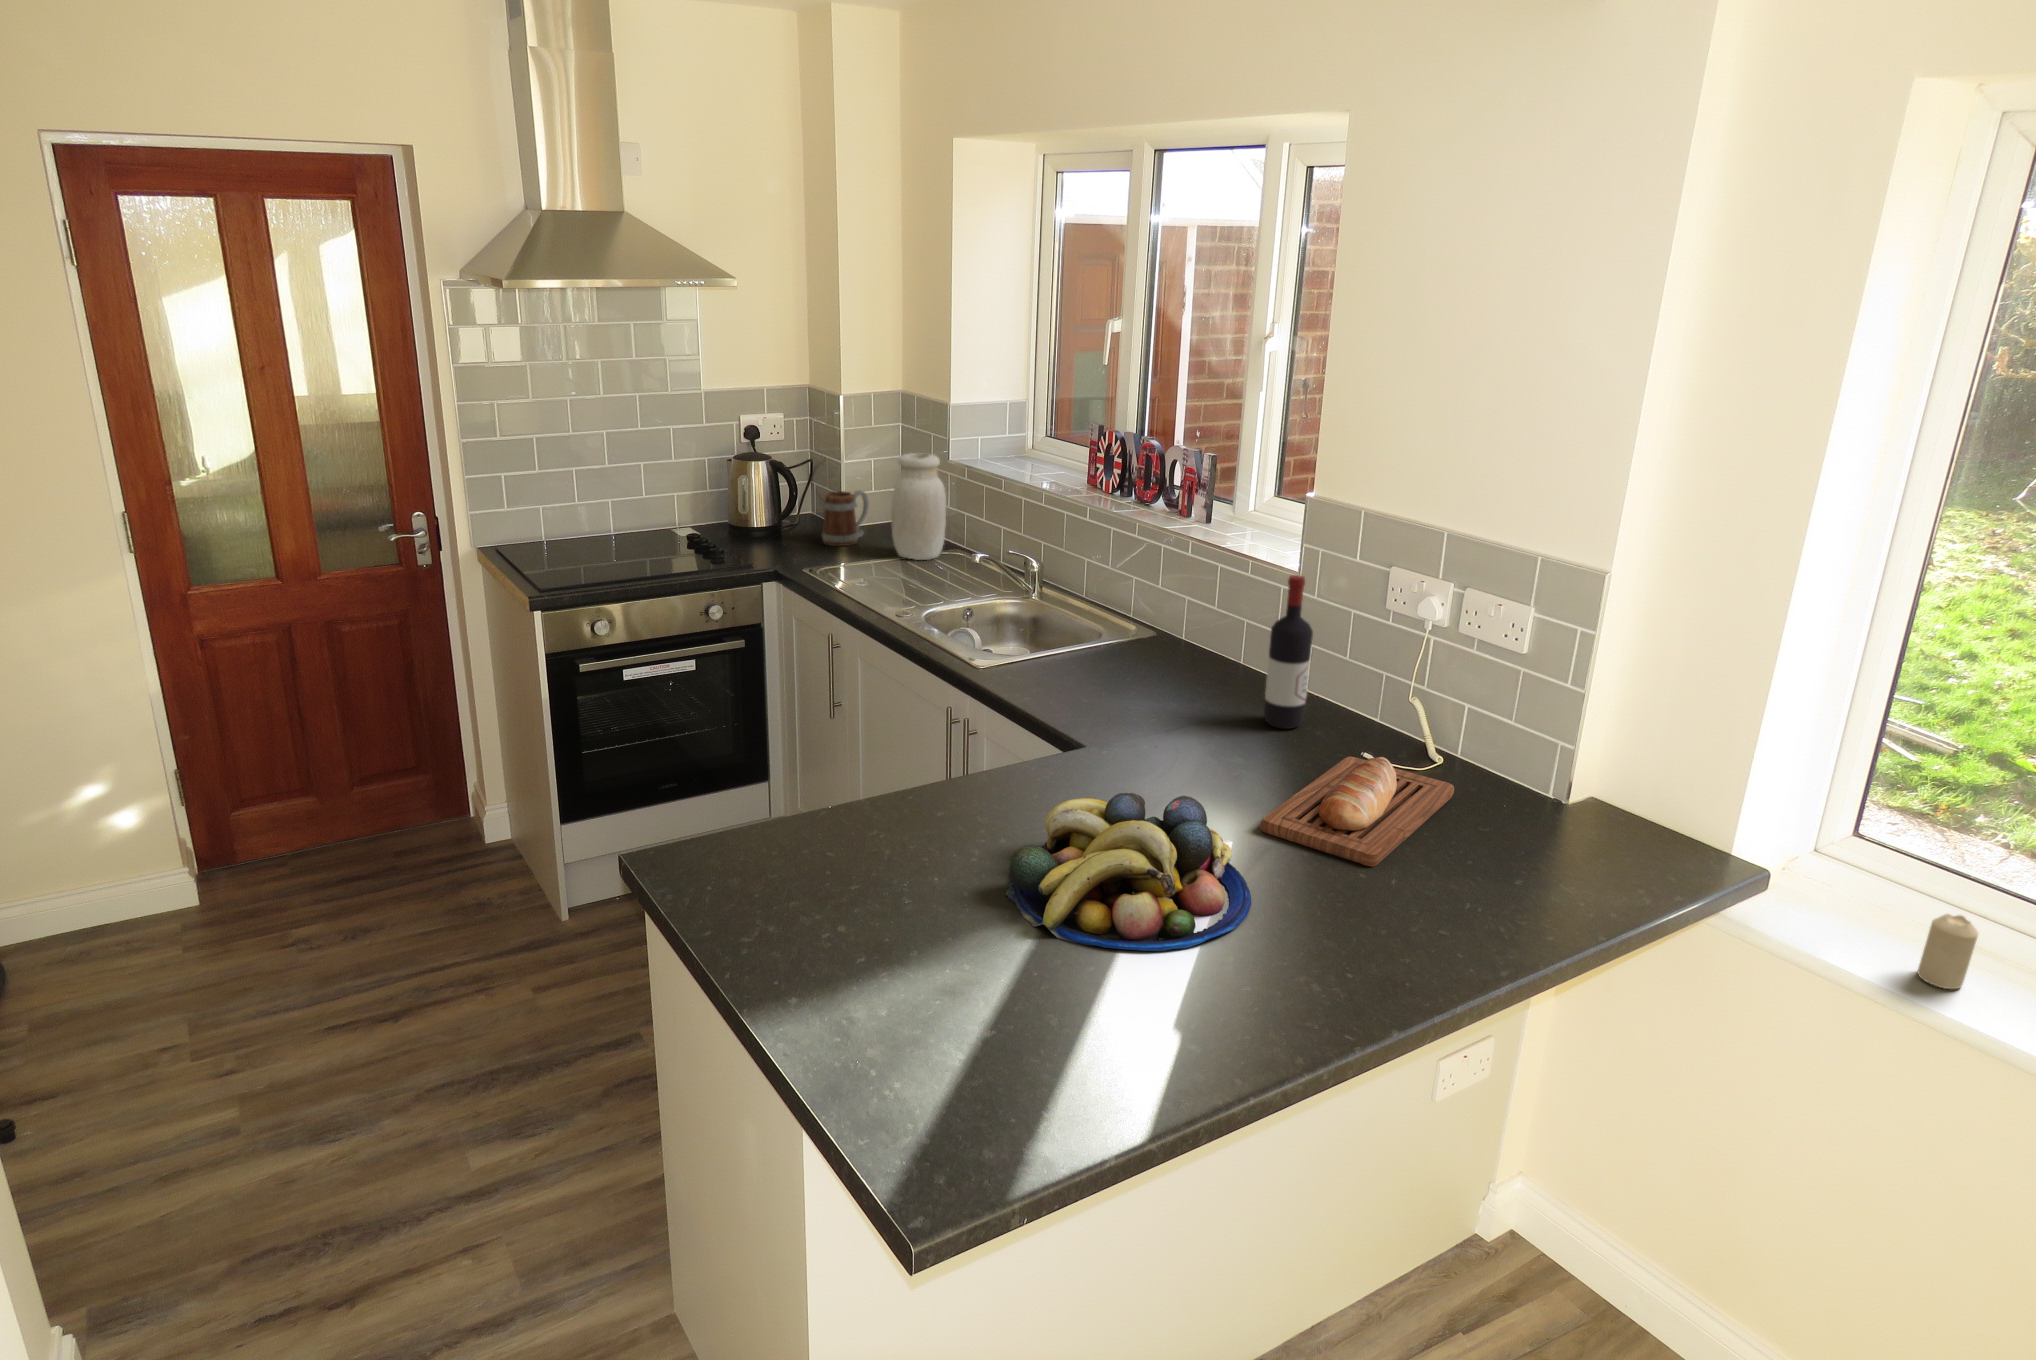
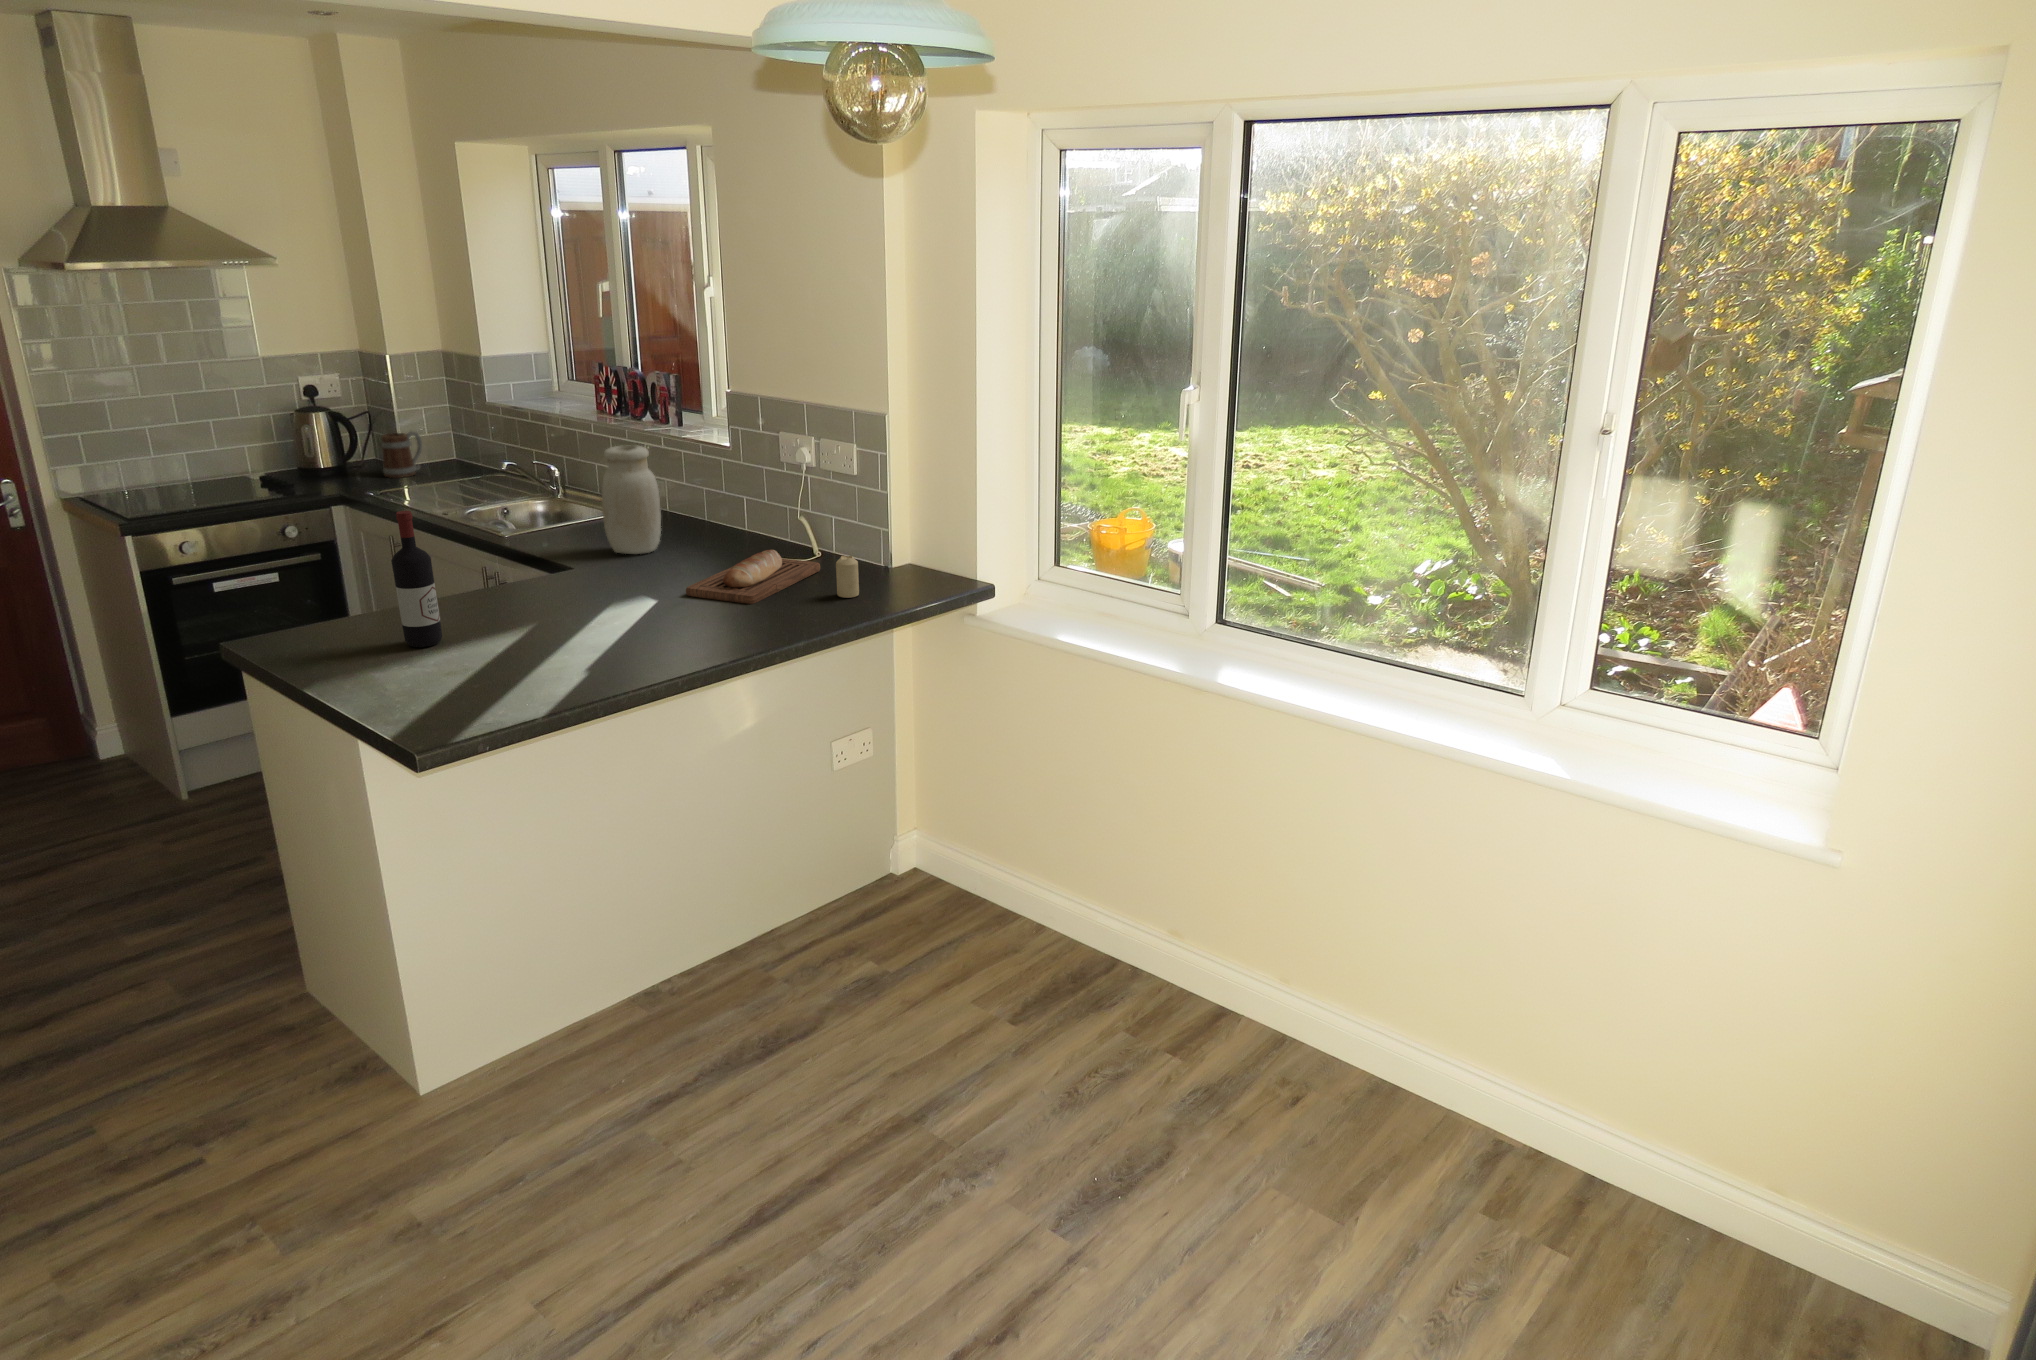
jar: present [891,453,946,560] -> present [602,445,661,554]
wine bottle: present [1264,575,1313,729] -> present [391,511,442,647]
fruit bowl: present [1006,793,1251,951] -> none [506,567,668,649]
candle: present [1918,914,1978,989] -> present [836,556,859,598]

